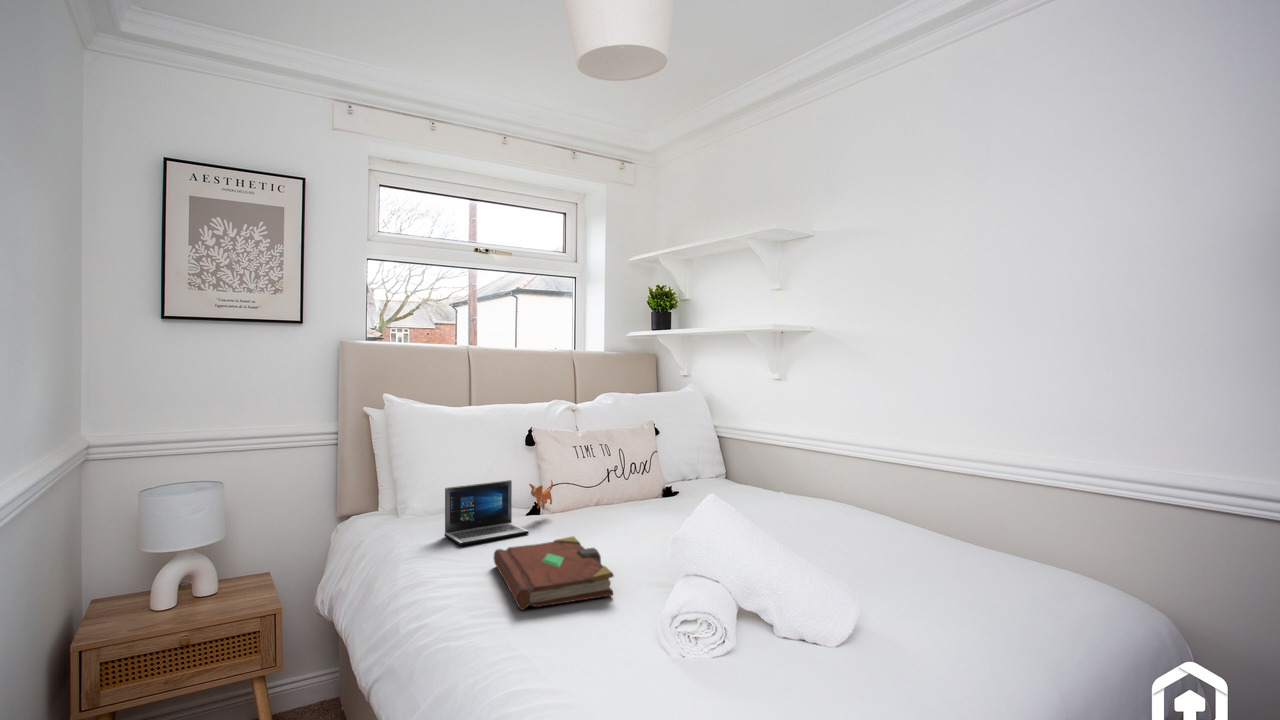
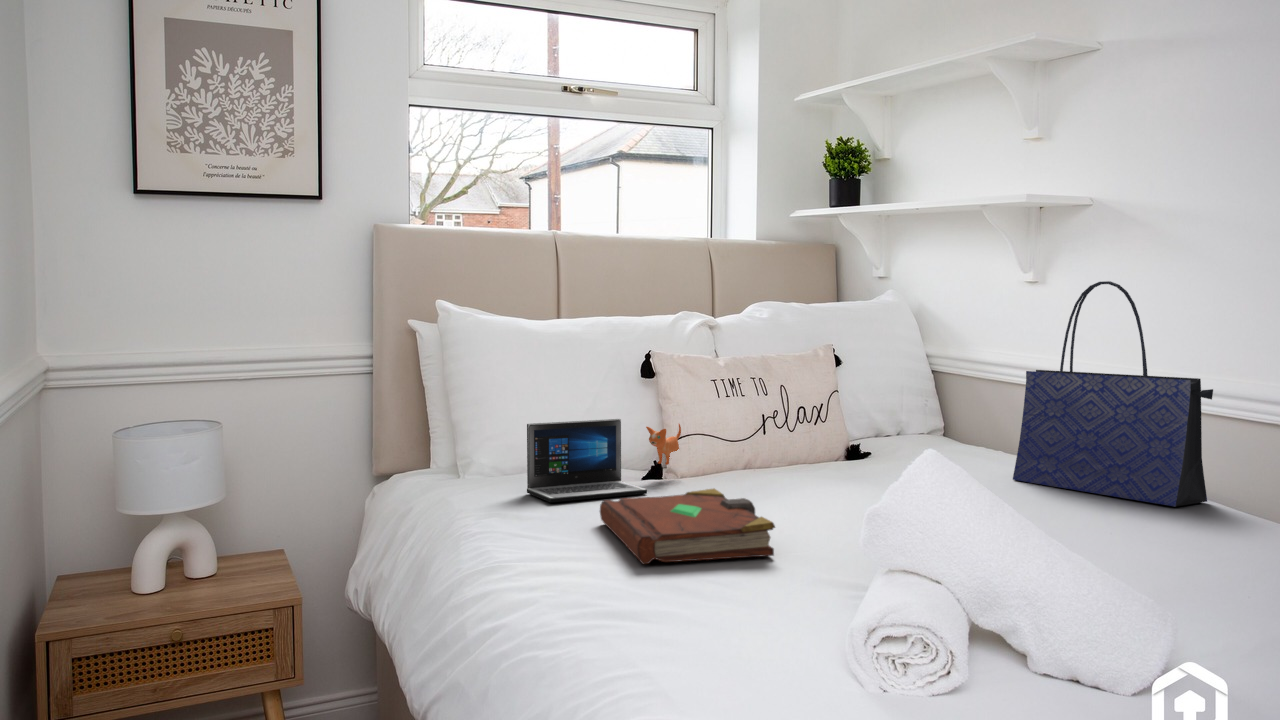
tote bag: none [764,389,883,534] -> present [1013,281,1213,507]

